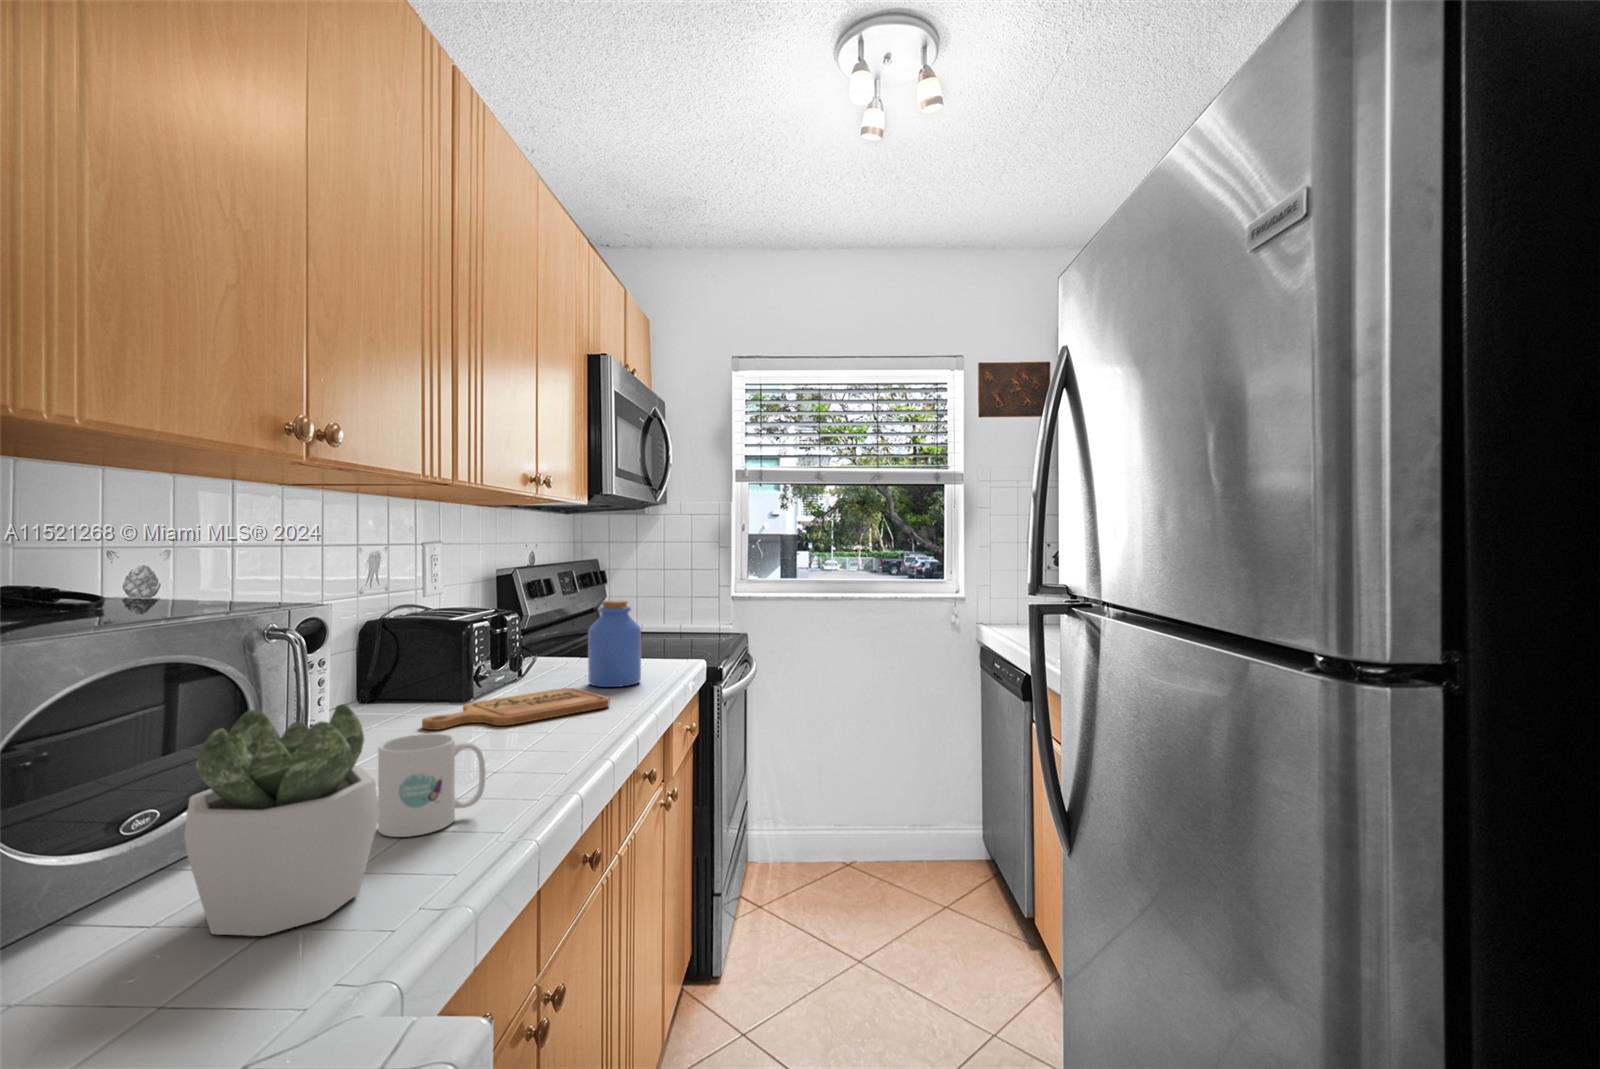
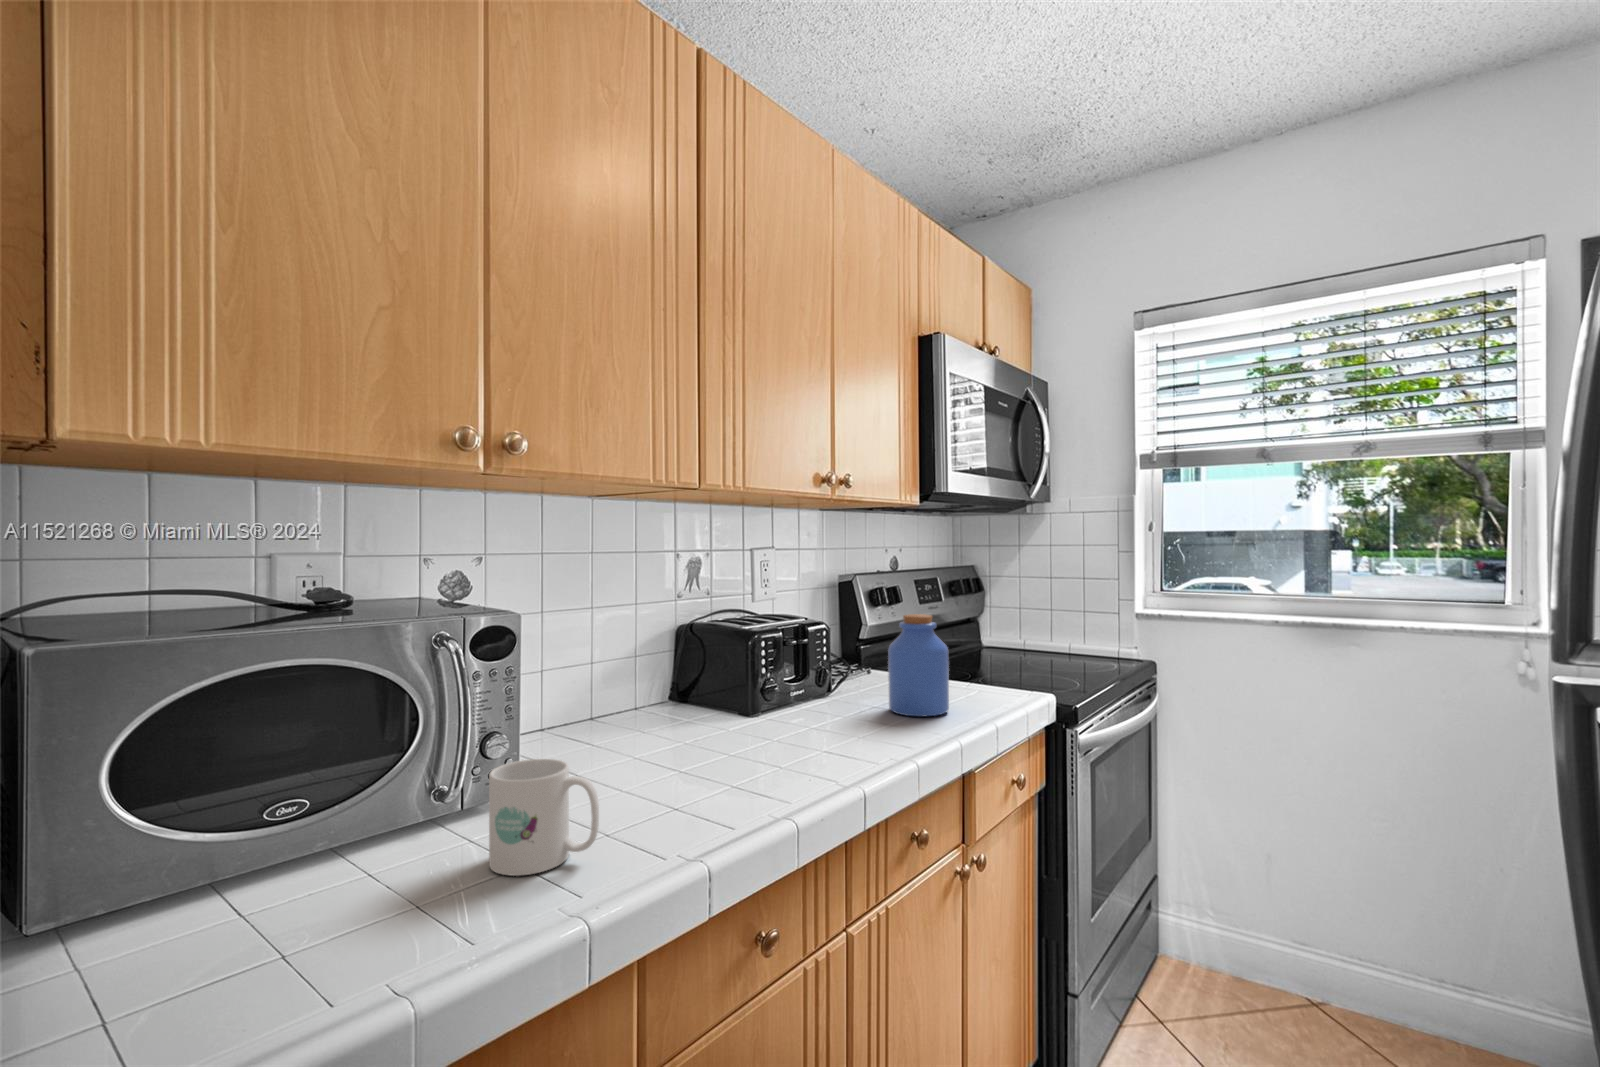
cutting board: present [422,688,610,730] -> none [682,711,880,749]
succulent plant: present [184,704,380,936] -> none [206,720,415,968]

